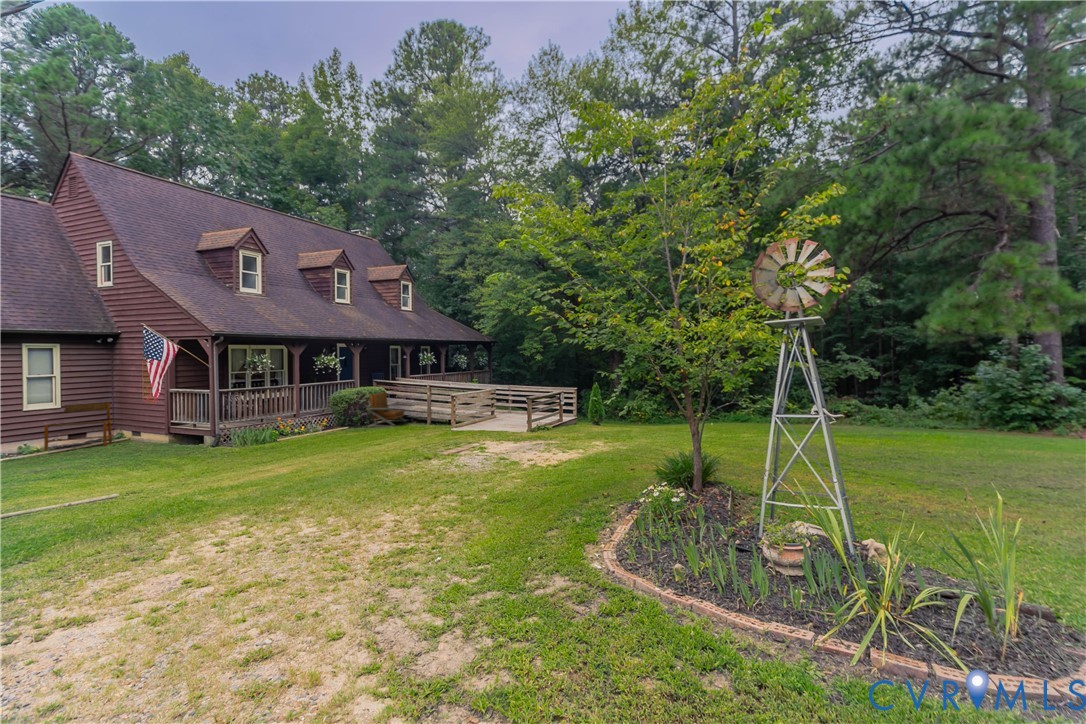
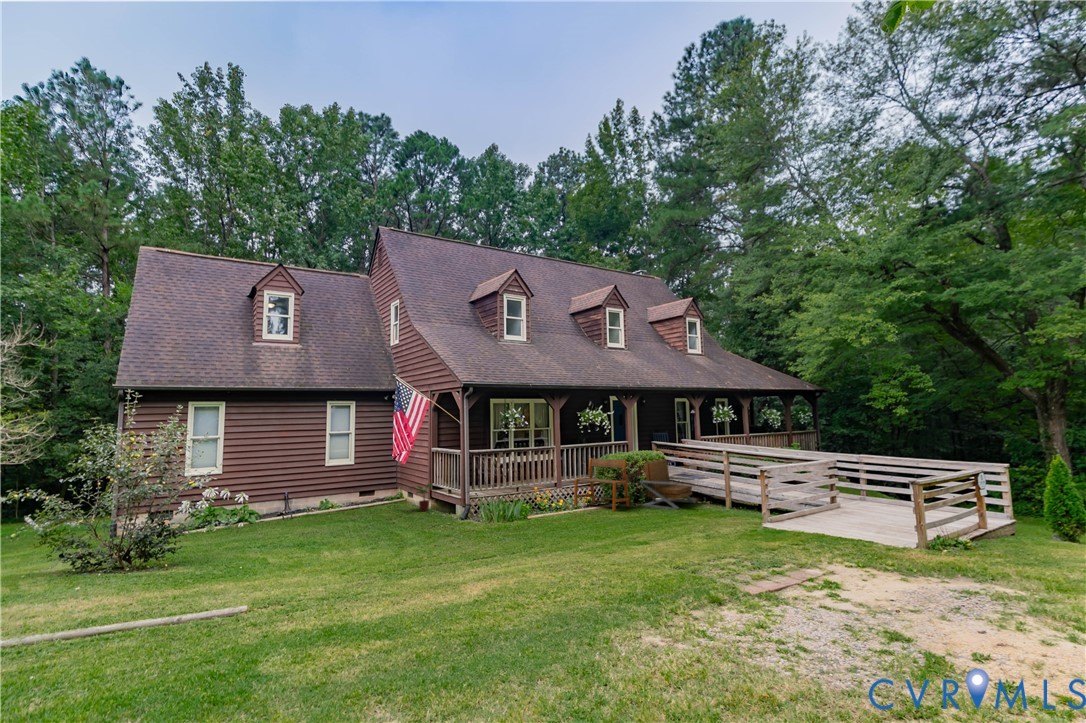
bench: present [44,402,114,451] -> present [574,458,630,511]
potted plant: none [147,421,179,445] -> present [411,484,437,511]

